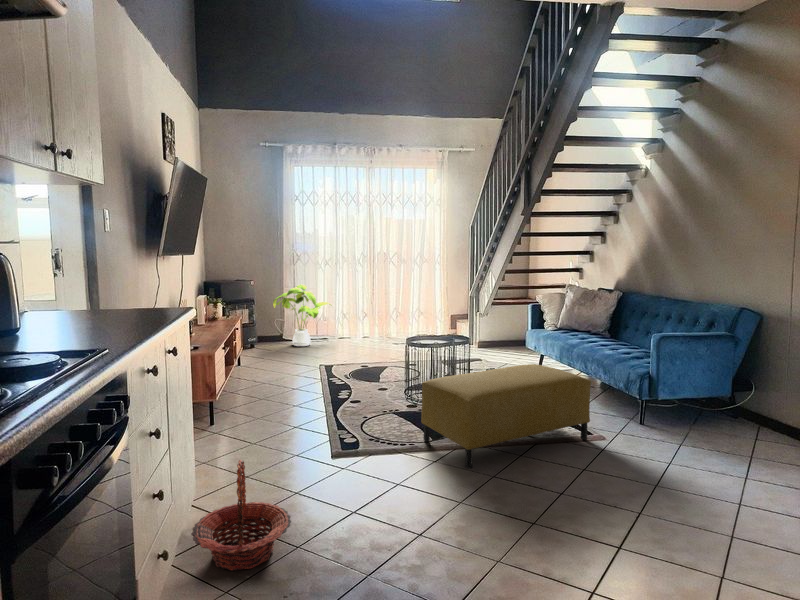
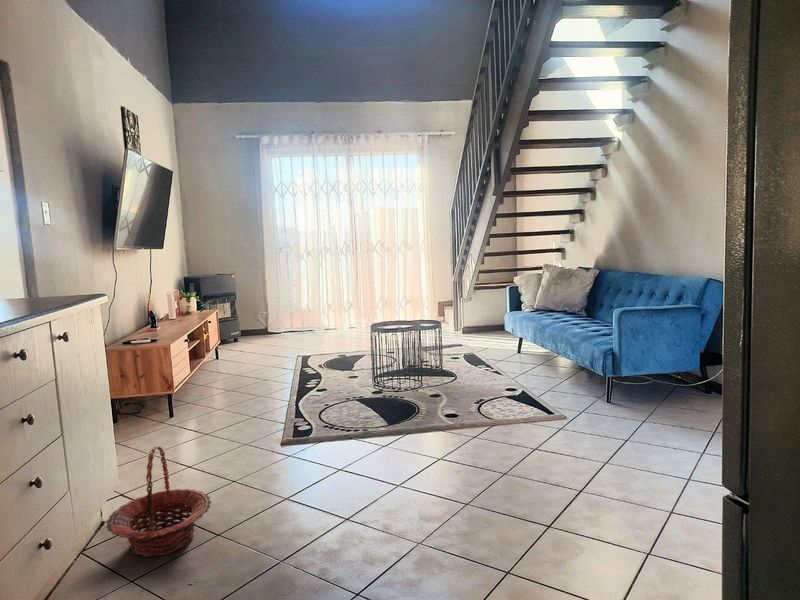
house plant: present [273,285,331,346] -> none [254,276,315,339]
ottoman: present [421,364,591,469] -> none [375,345,549,452]

